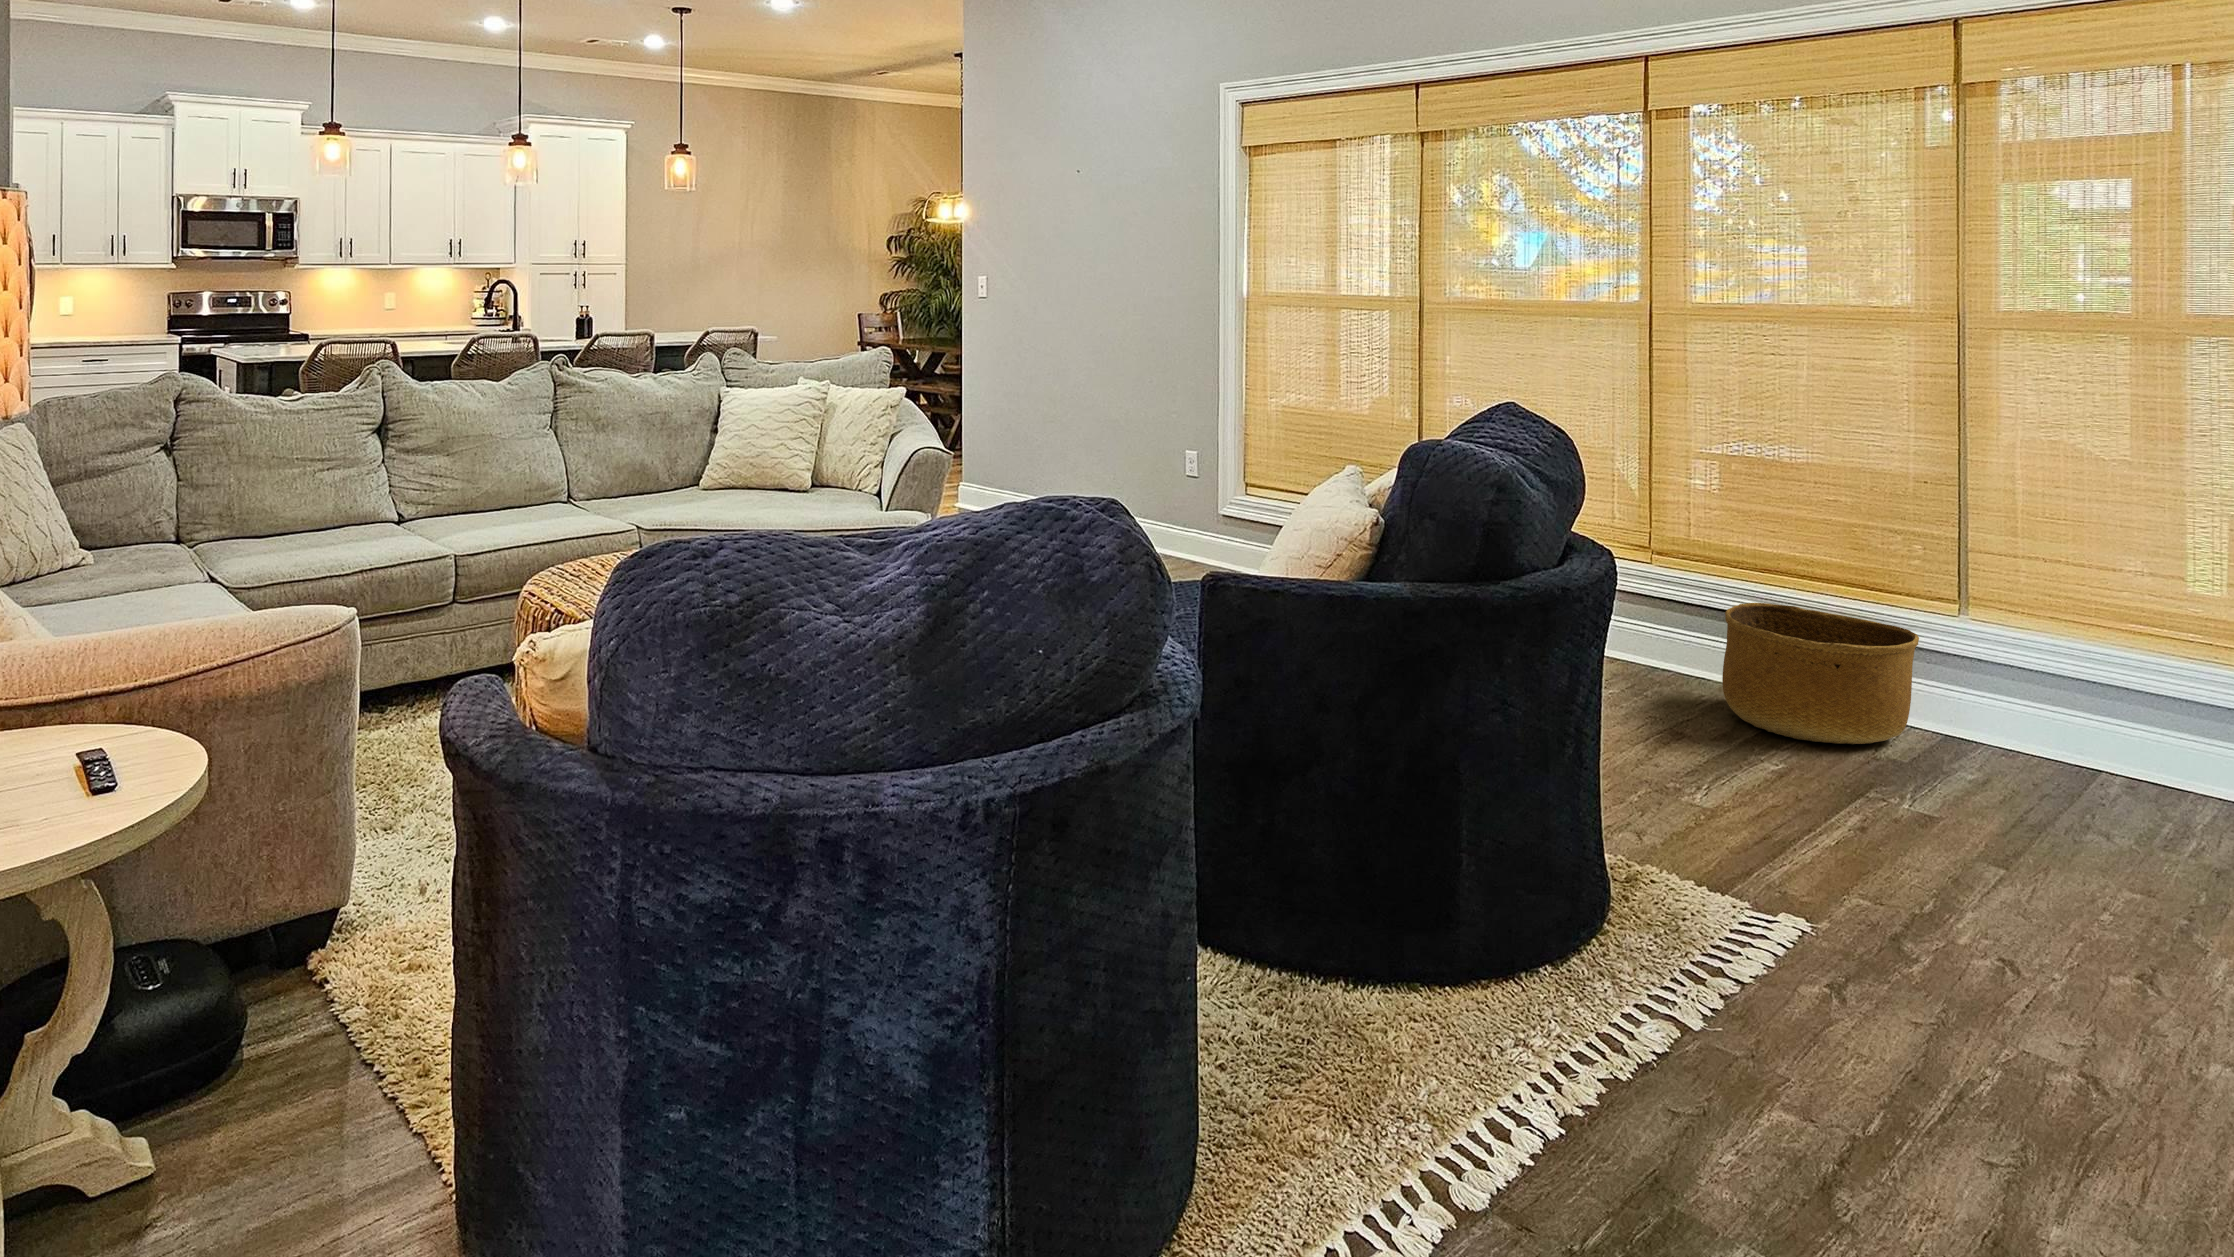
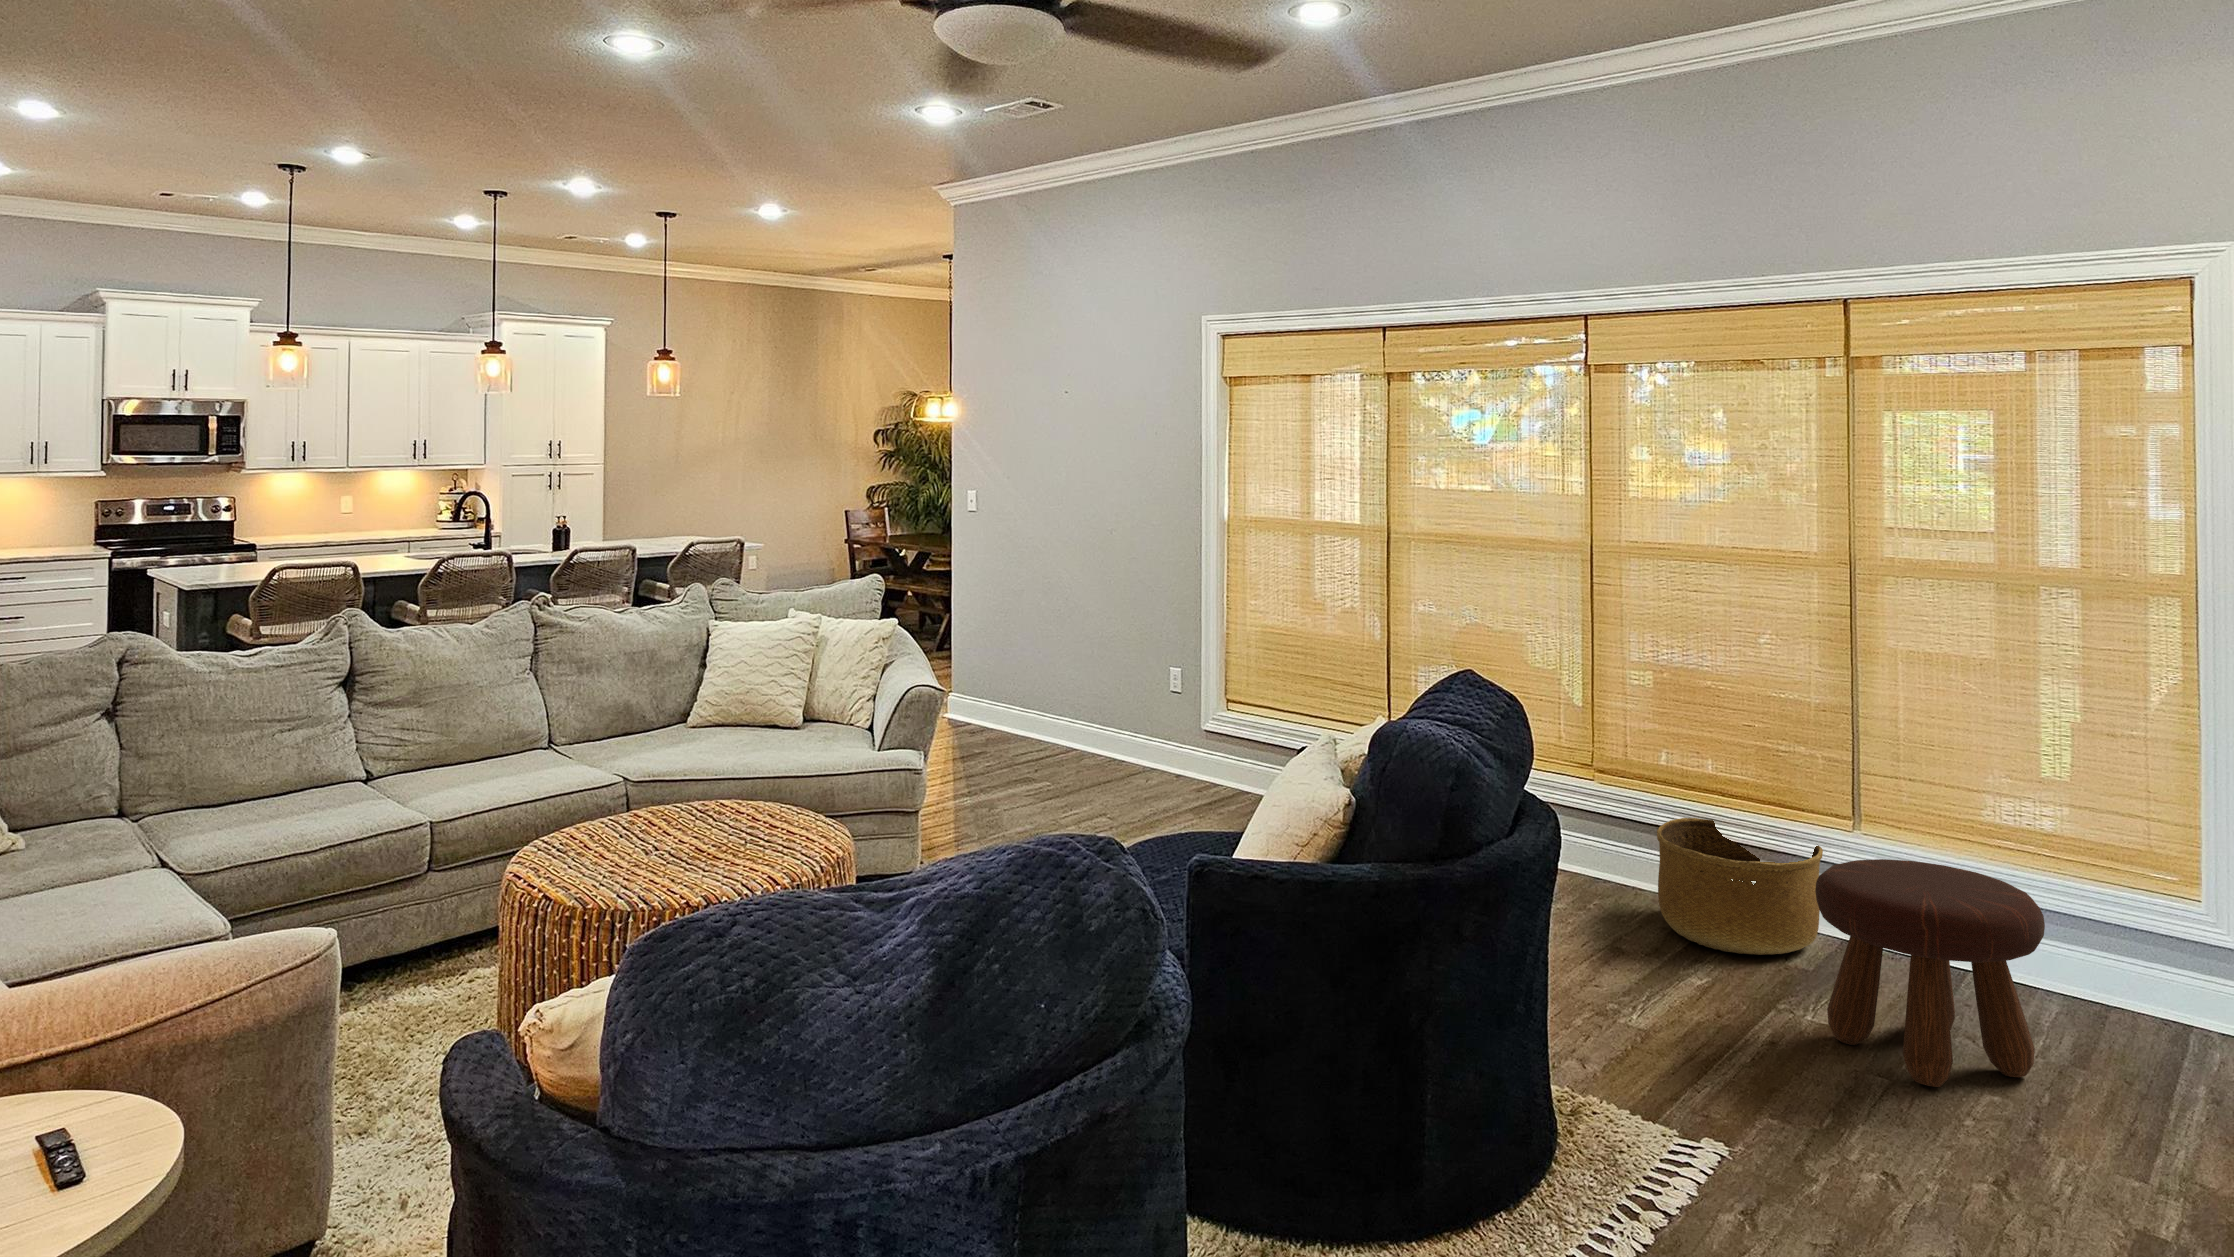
footstool: none [1918,638,2203,877] -> present [1815,859,2045,1087]

